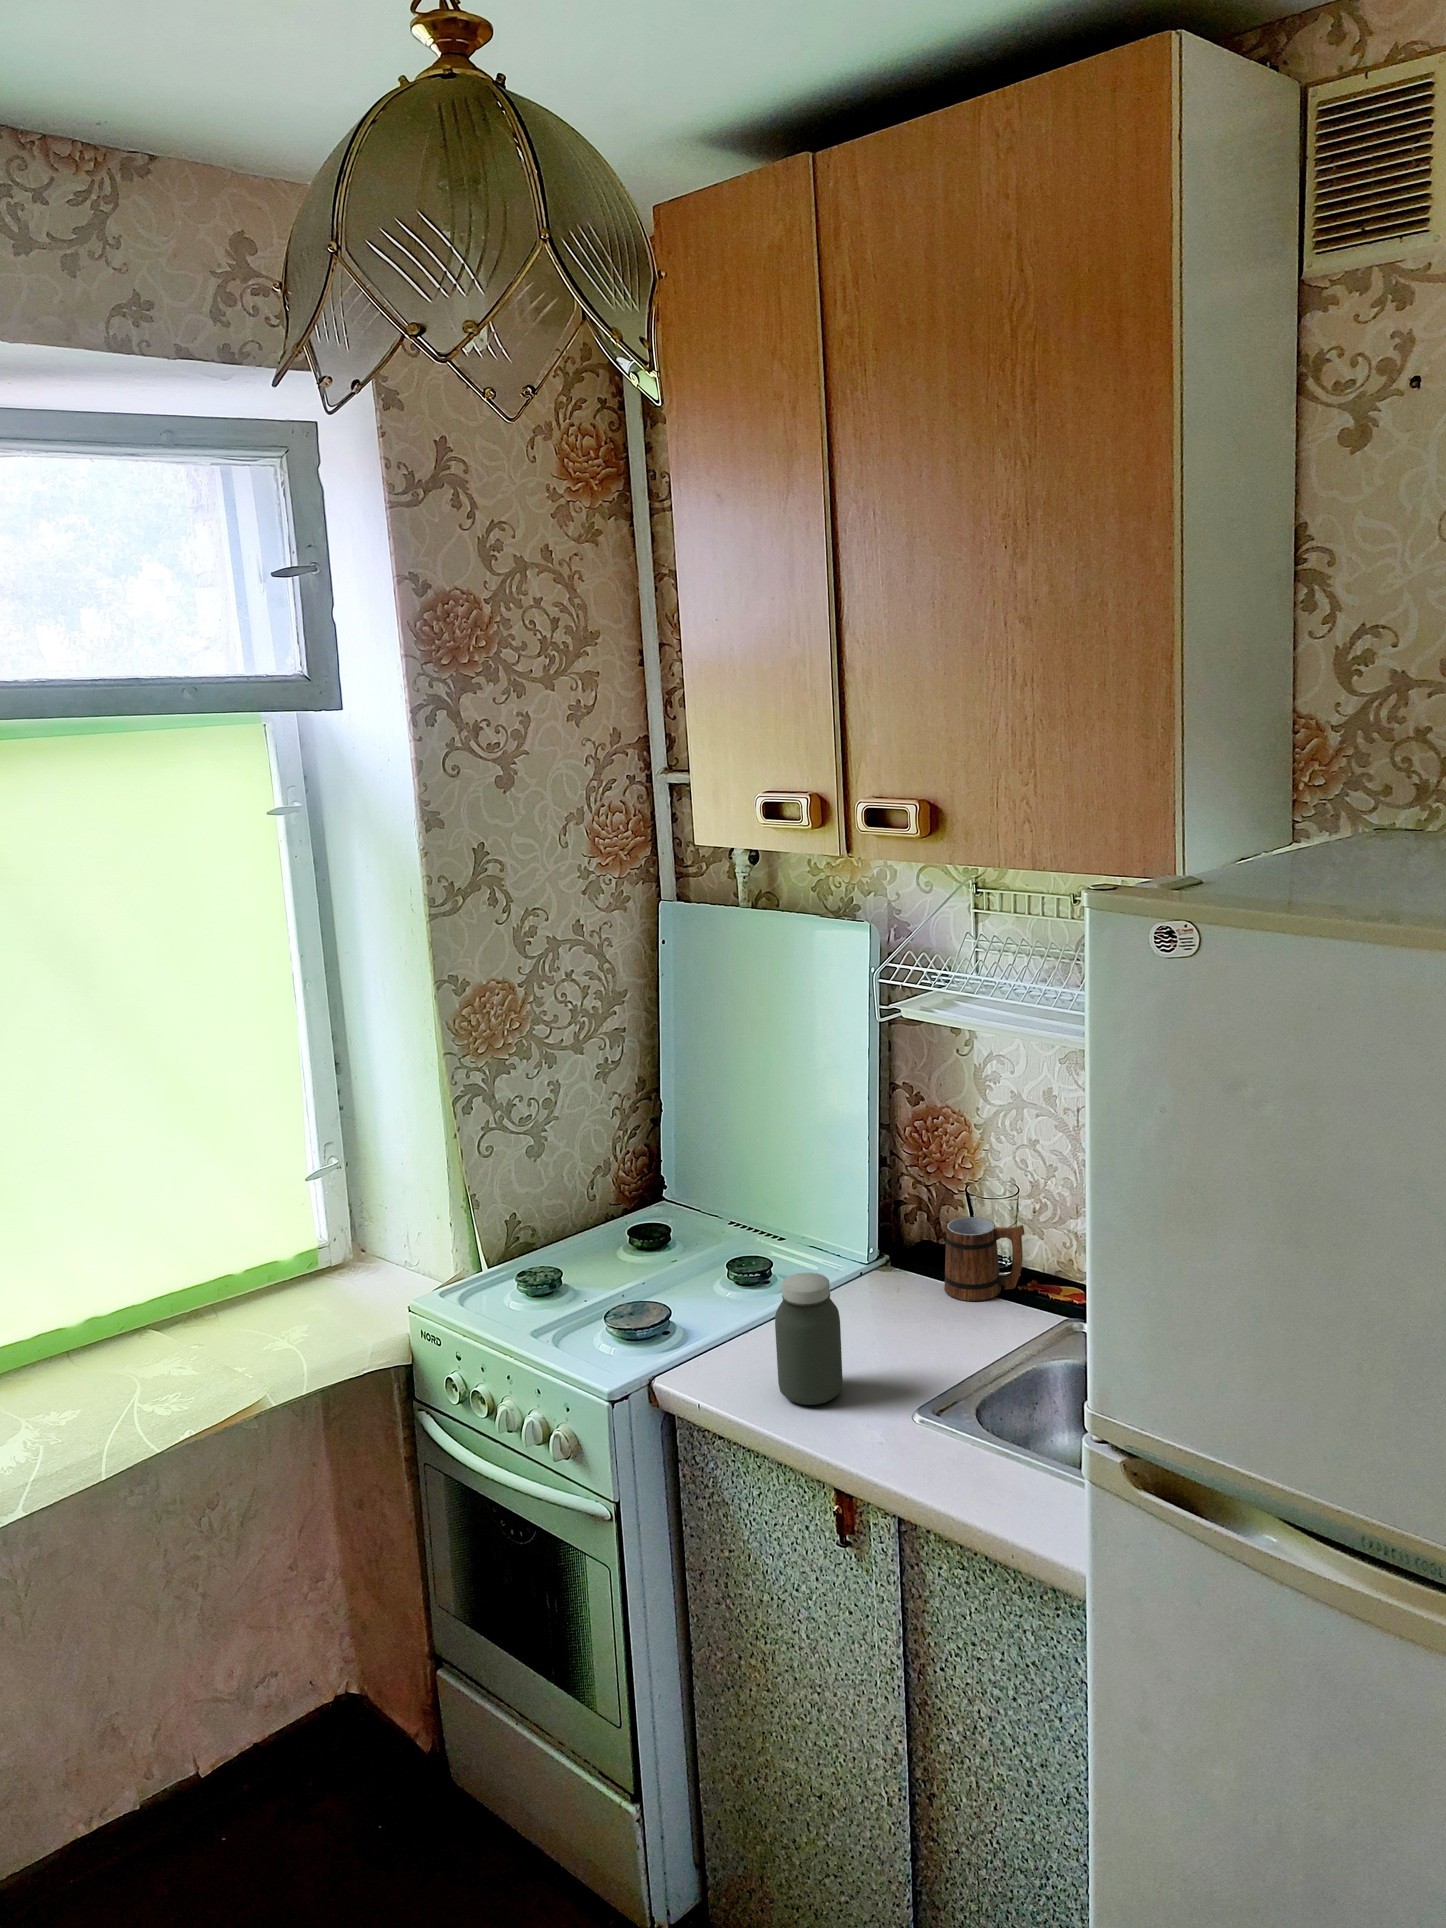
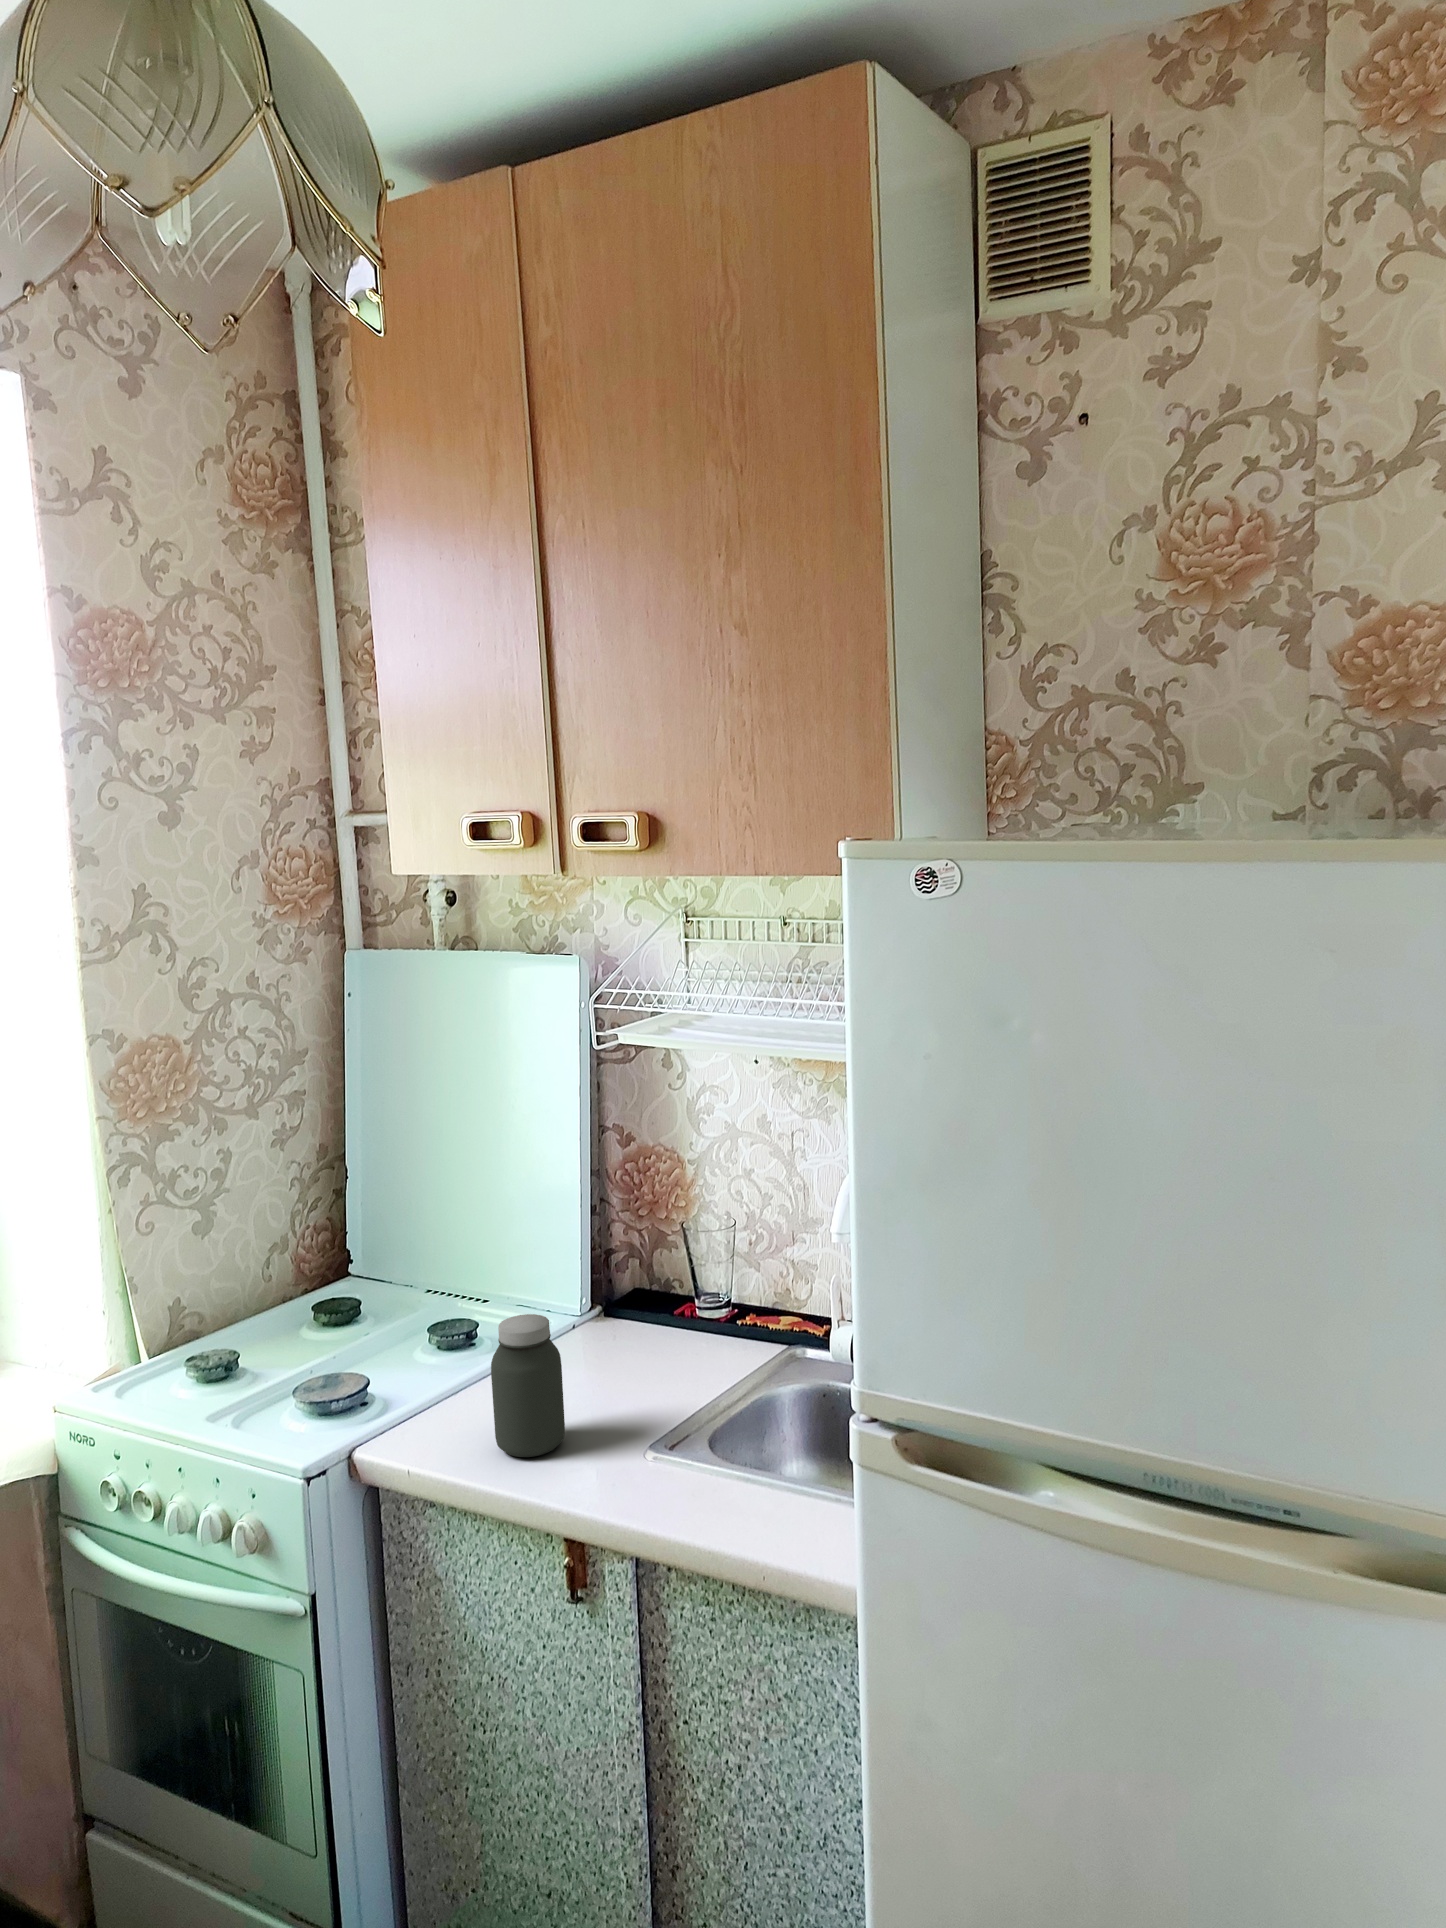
mug: present [944,1217,1025,1301] -> none [661,1257,741,1343]

